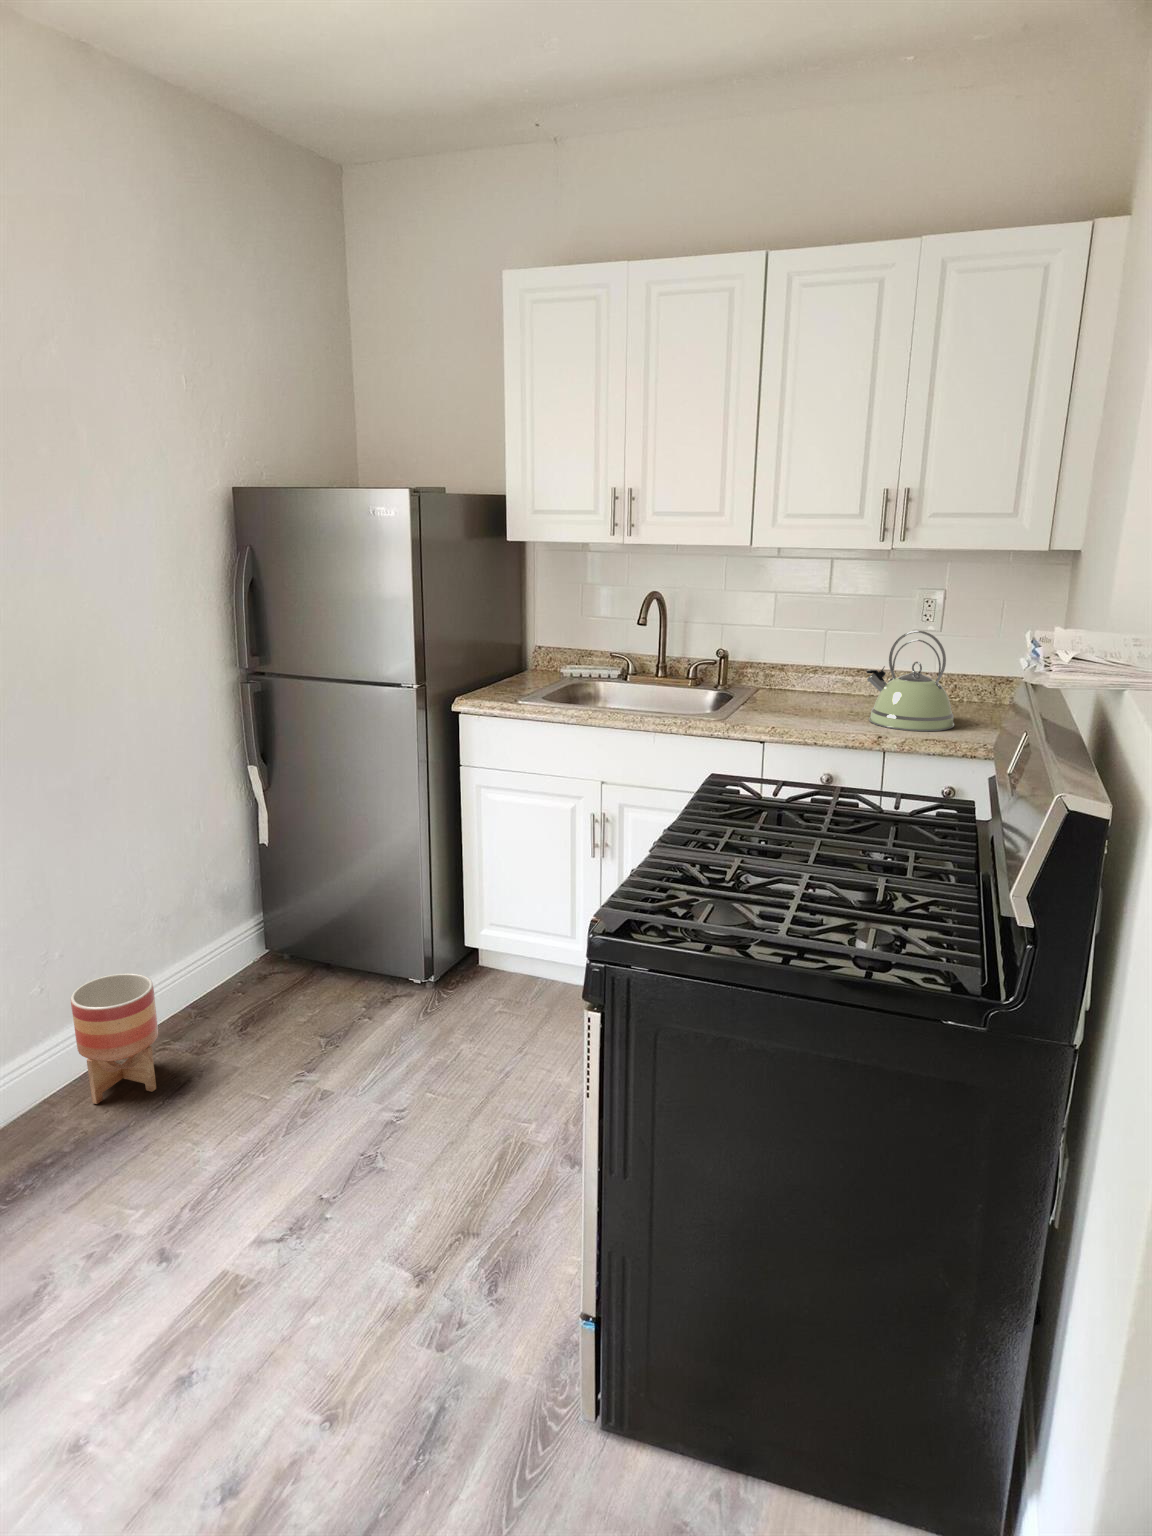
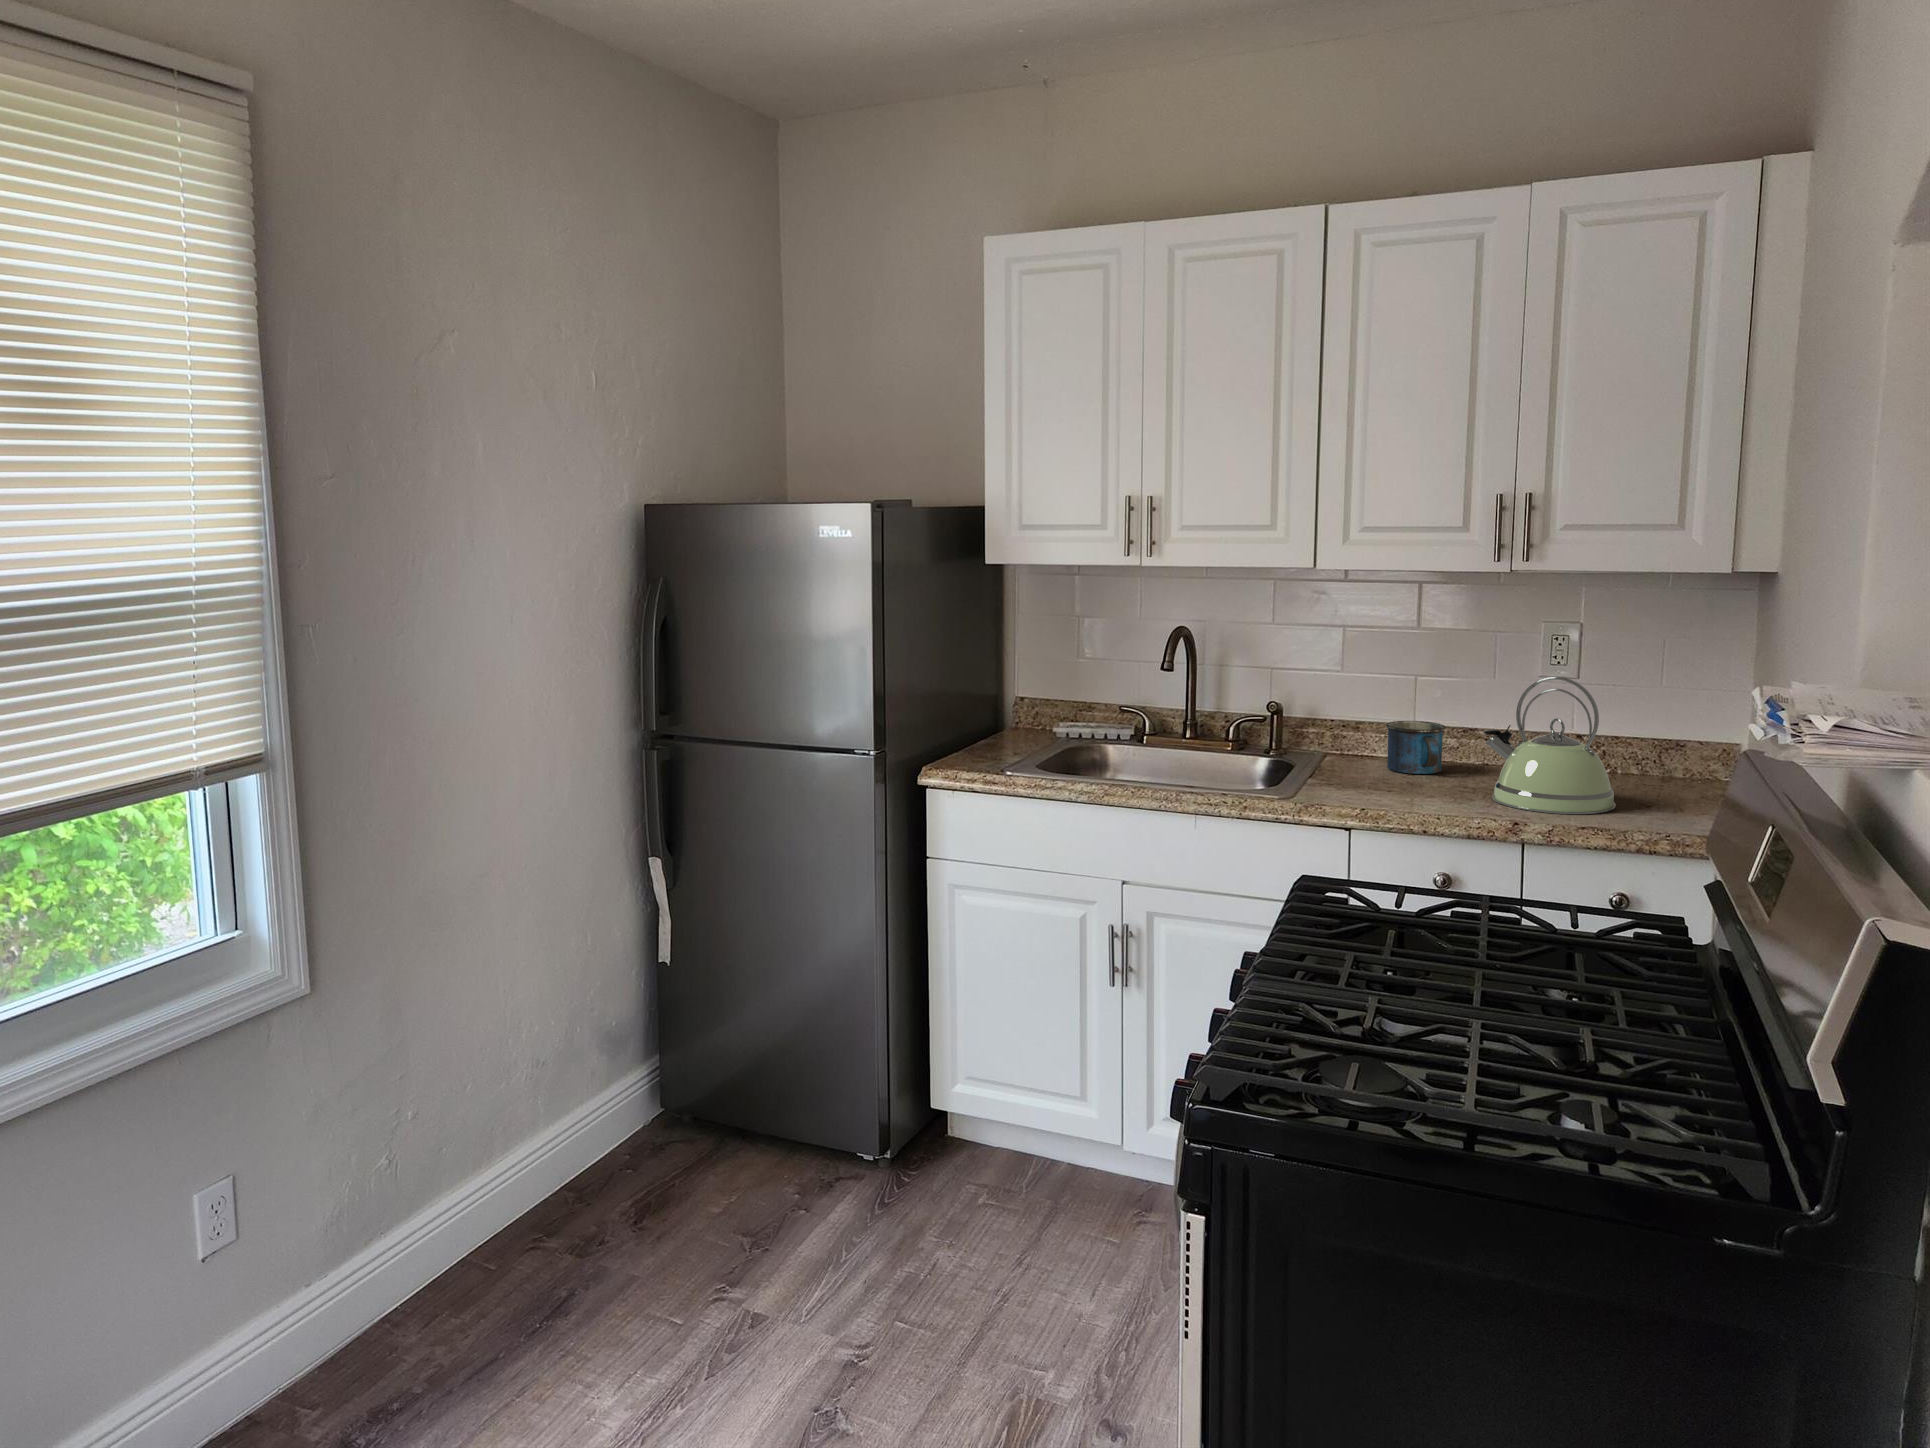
mug: none [800,664,842,703] -> present [1386,721,1446,774]
planter: present [71,974,158,1104] -> none [426,1141,533,1322]

